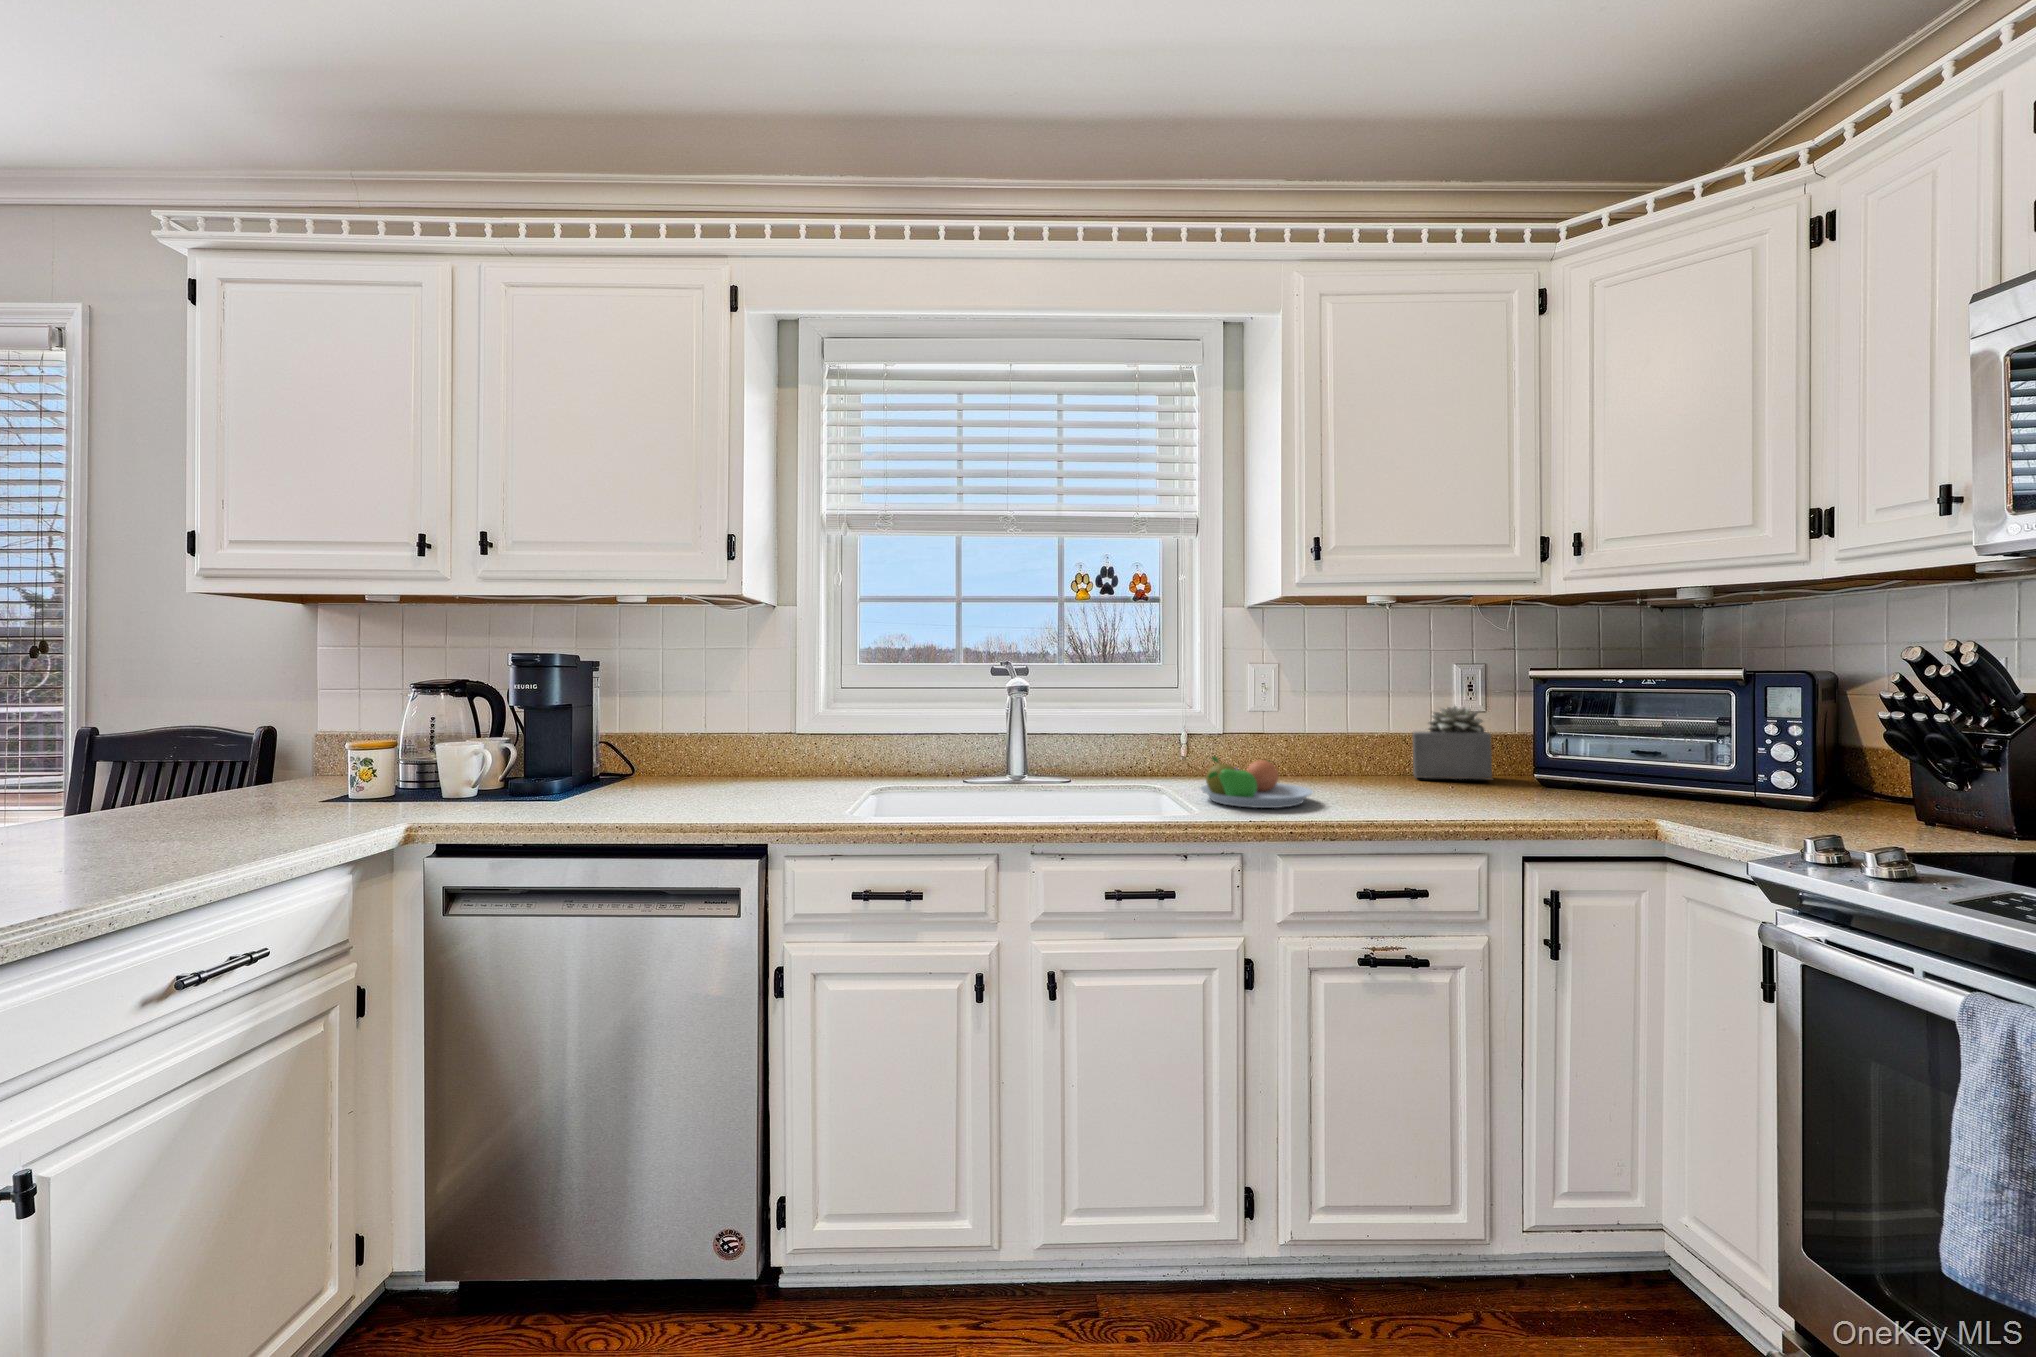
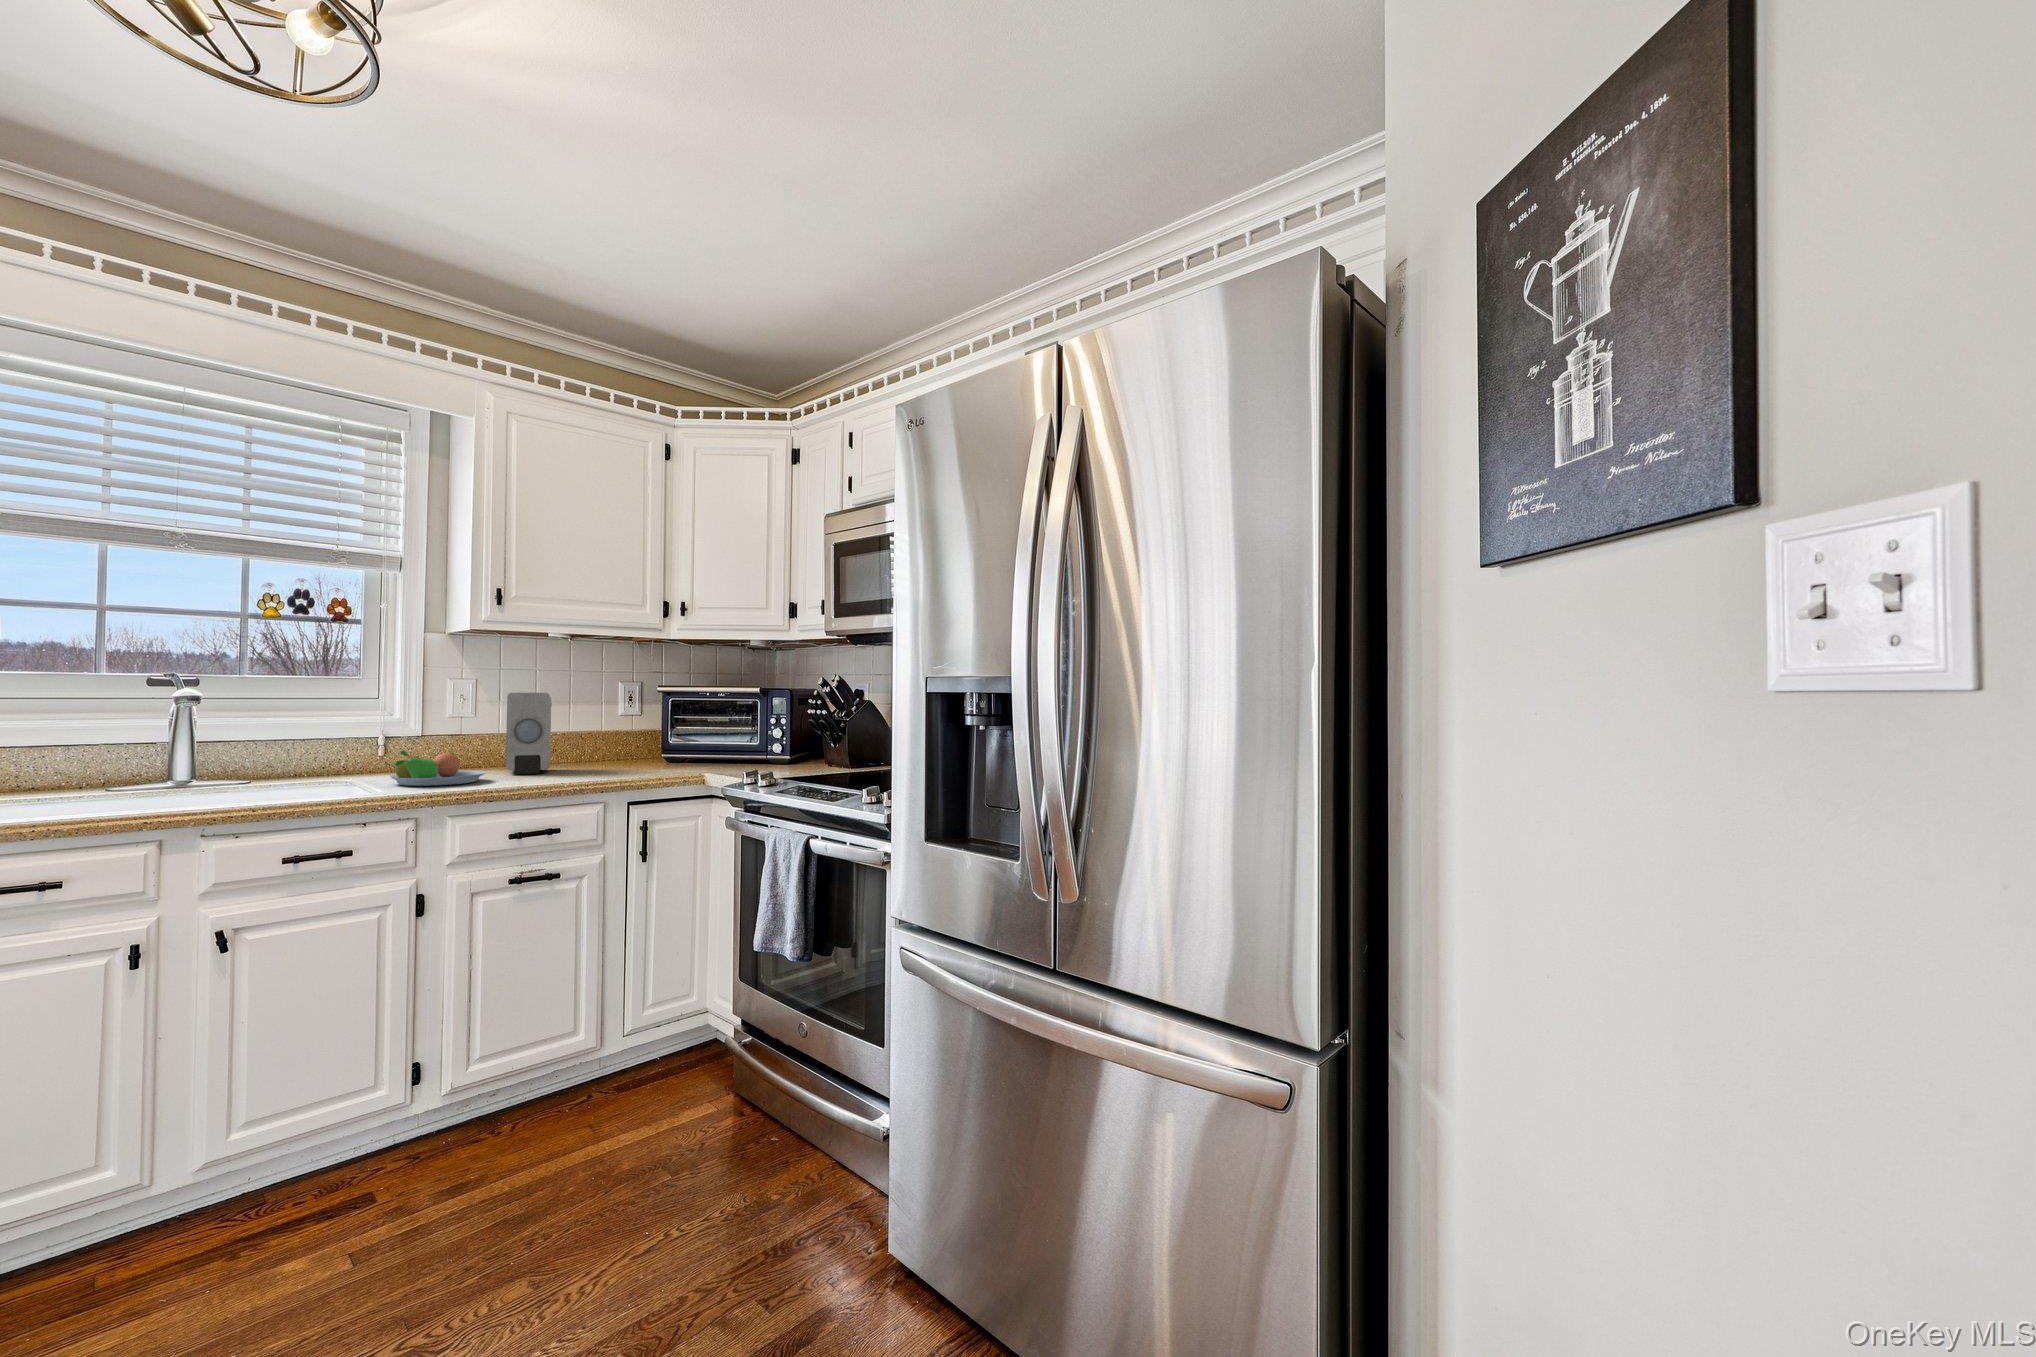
soap dispenser: none [1330,680,1389,793] -> present [506,693,552,774]
succulent plant: present [1413,706,1492,779] -> none [577,711,631,764]

